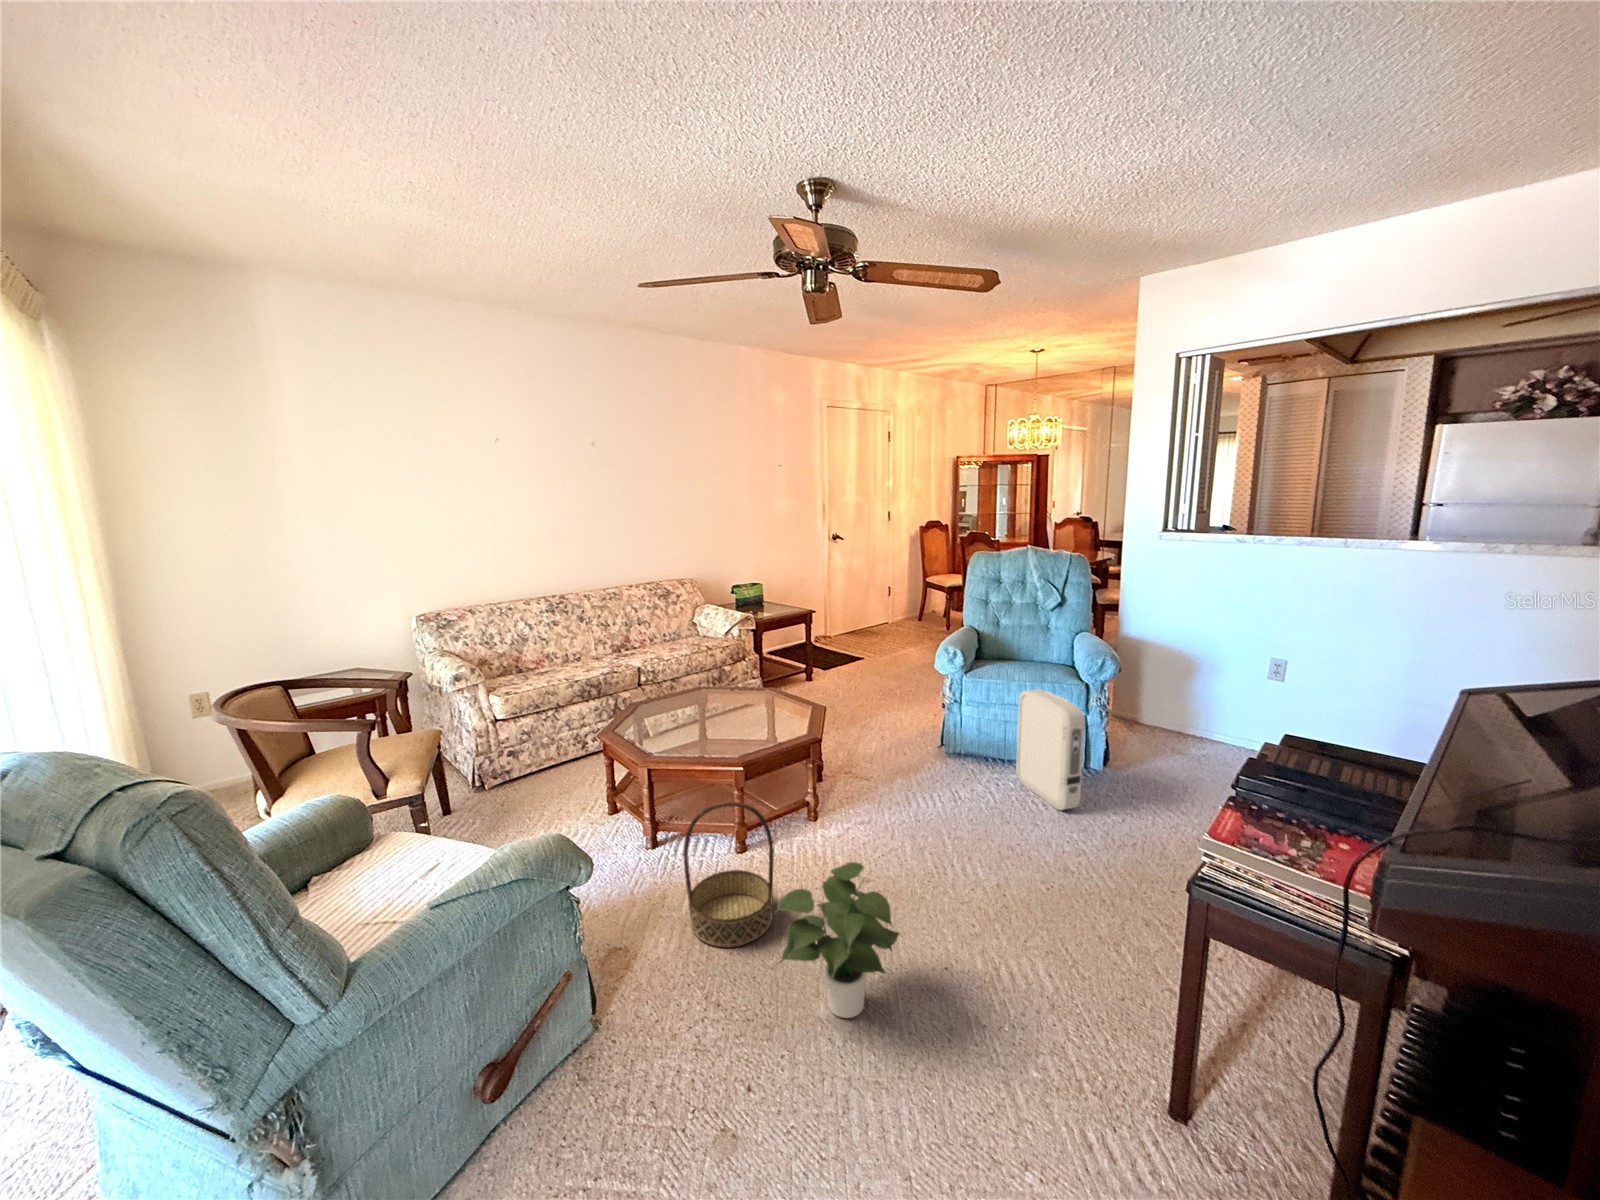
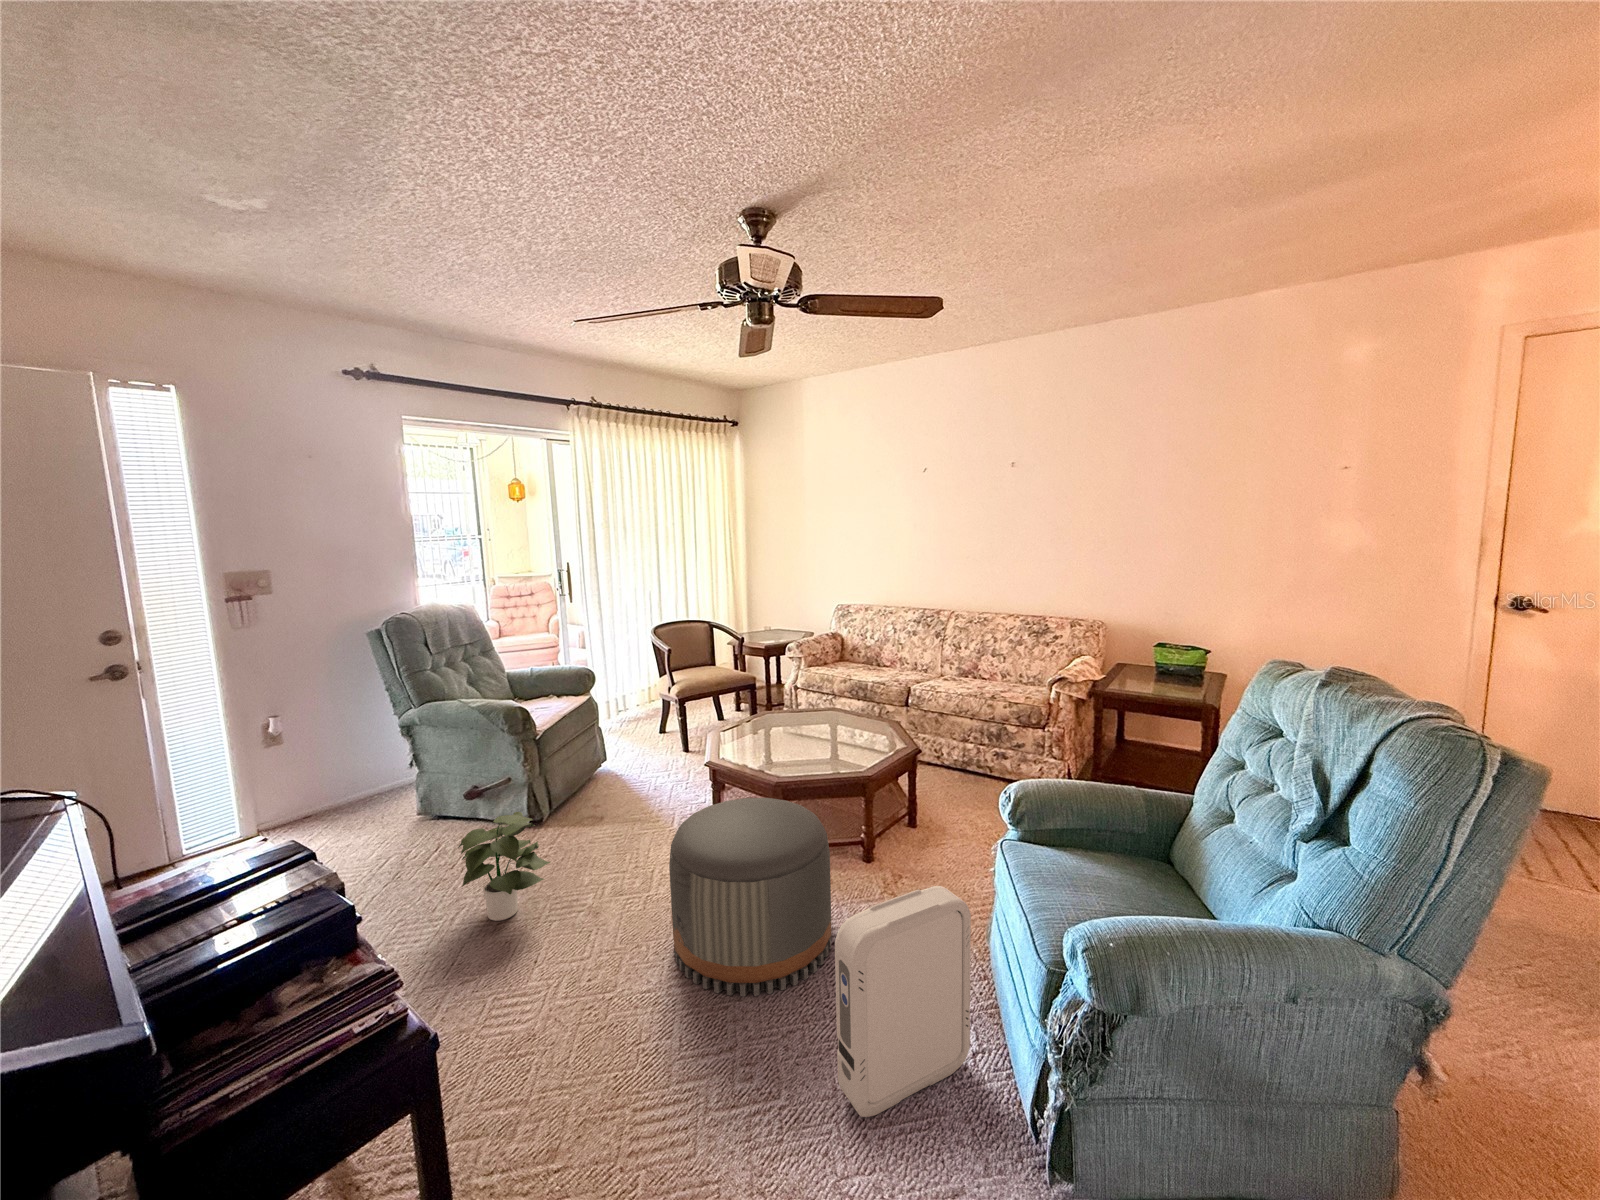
pouf: none [853,722,987,872] -> present [669,798,832,996]
basket: present [684,802,774,948] -> none [580,756,647,869]

